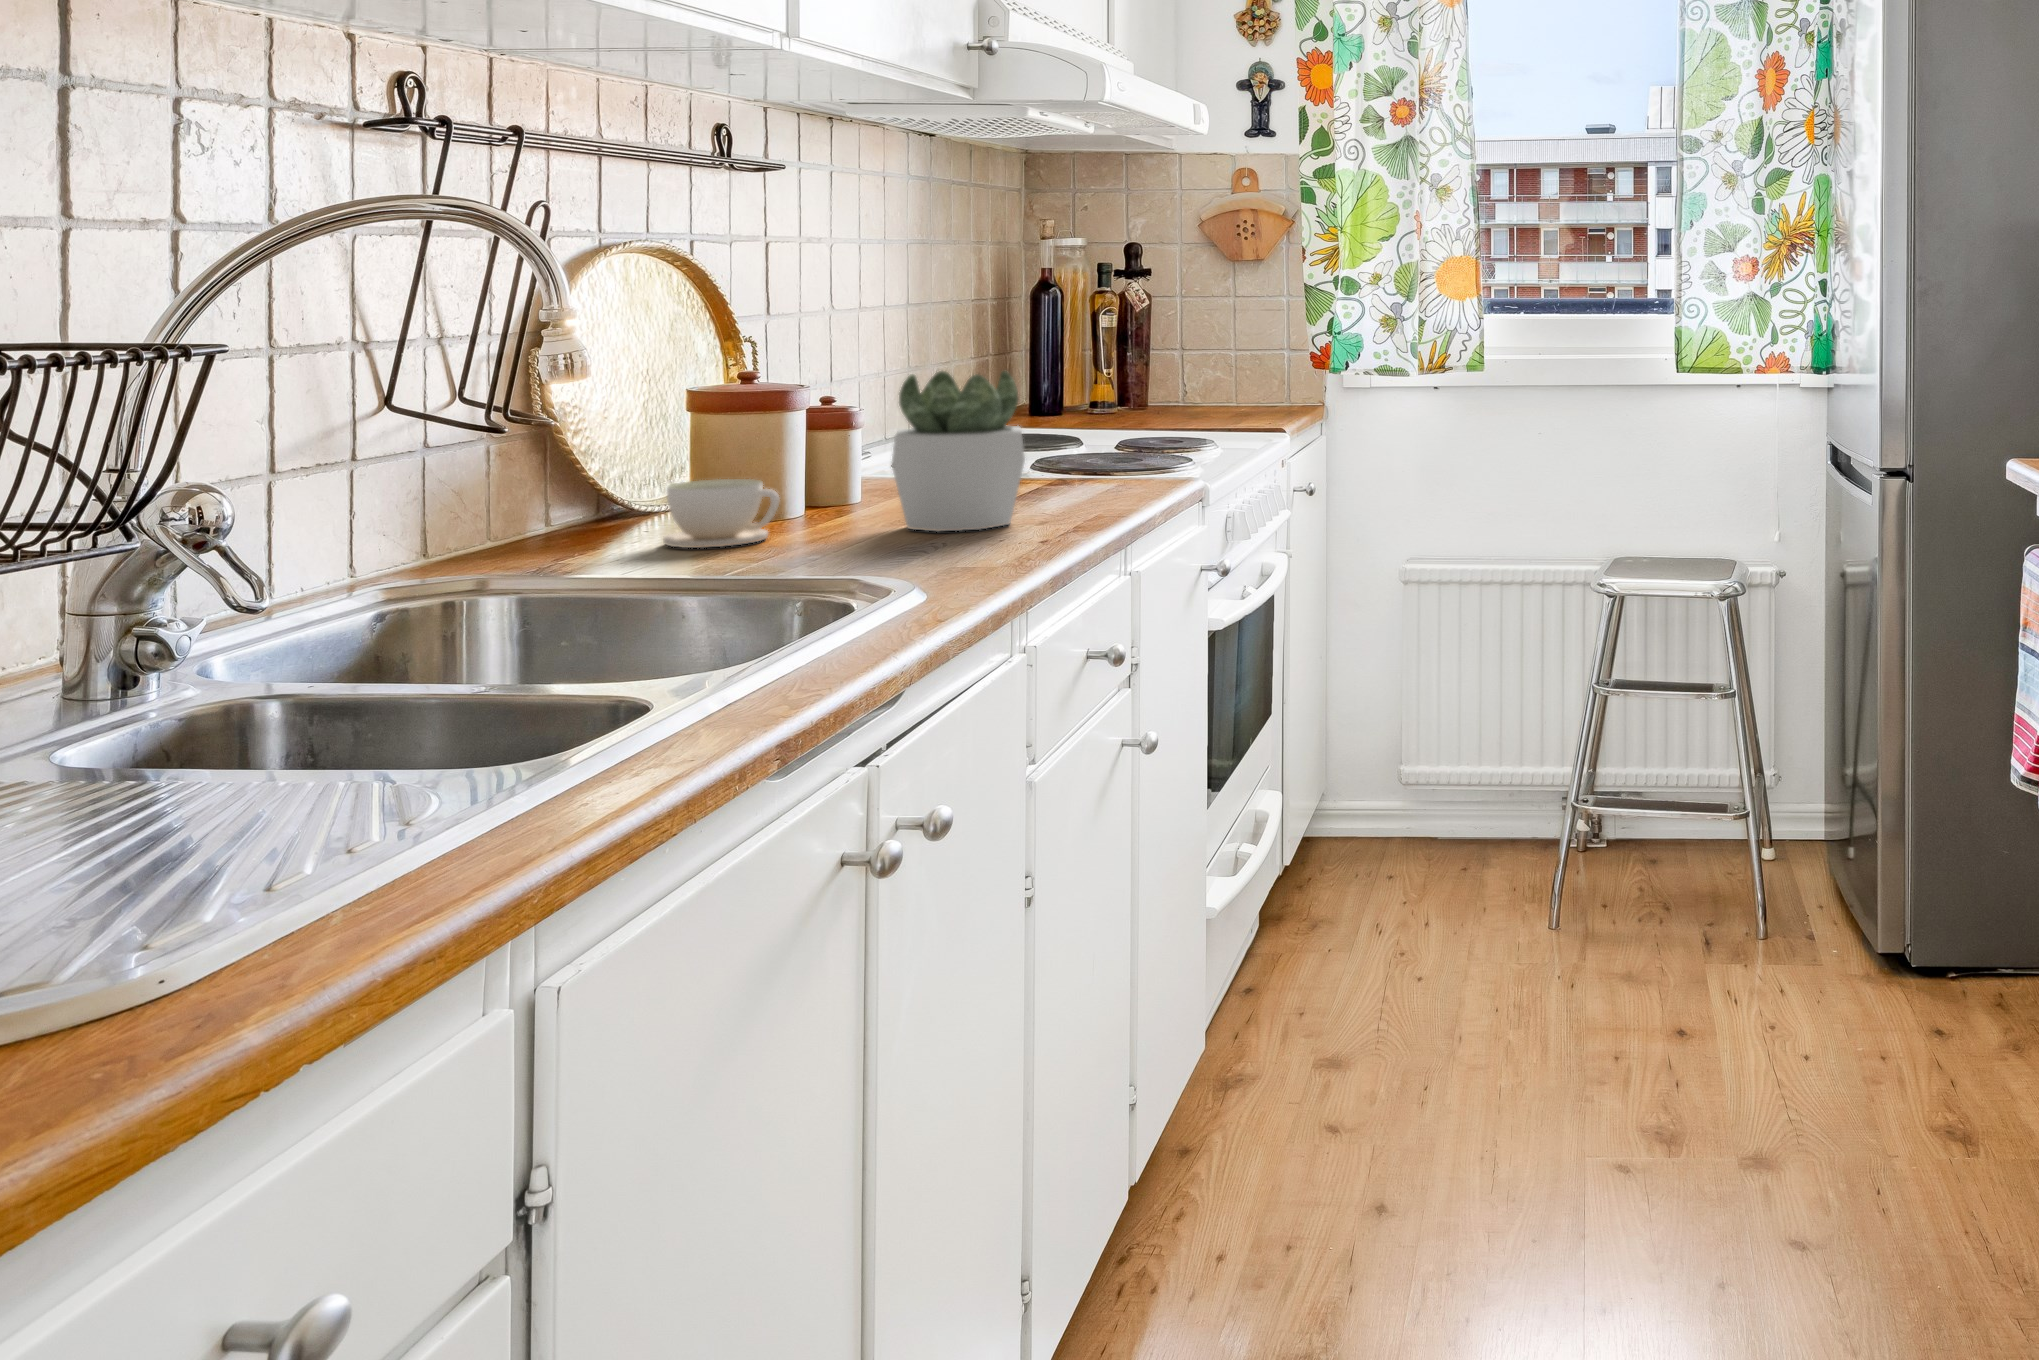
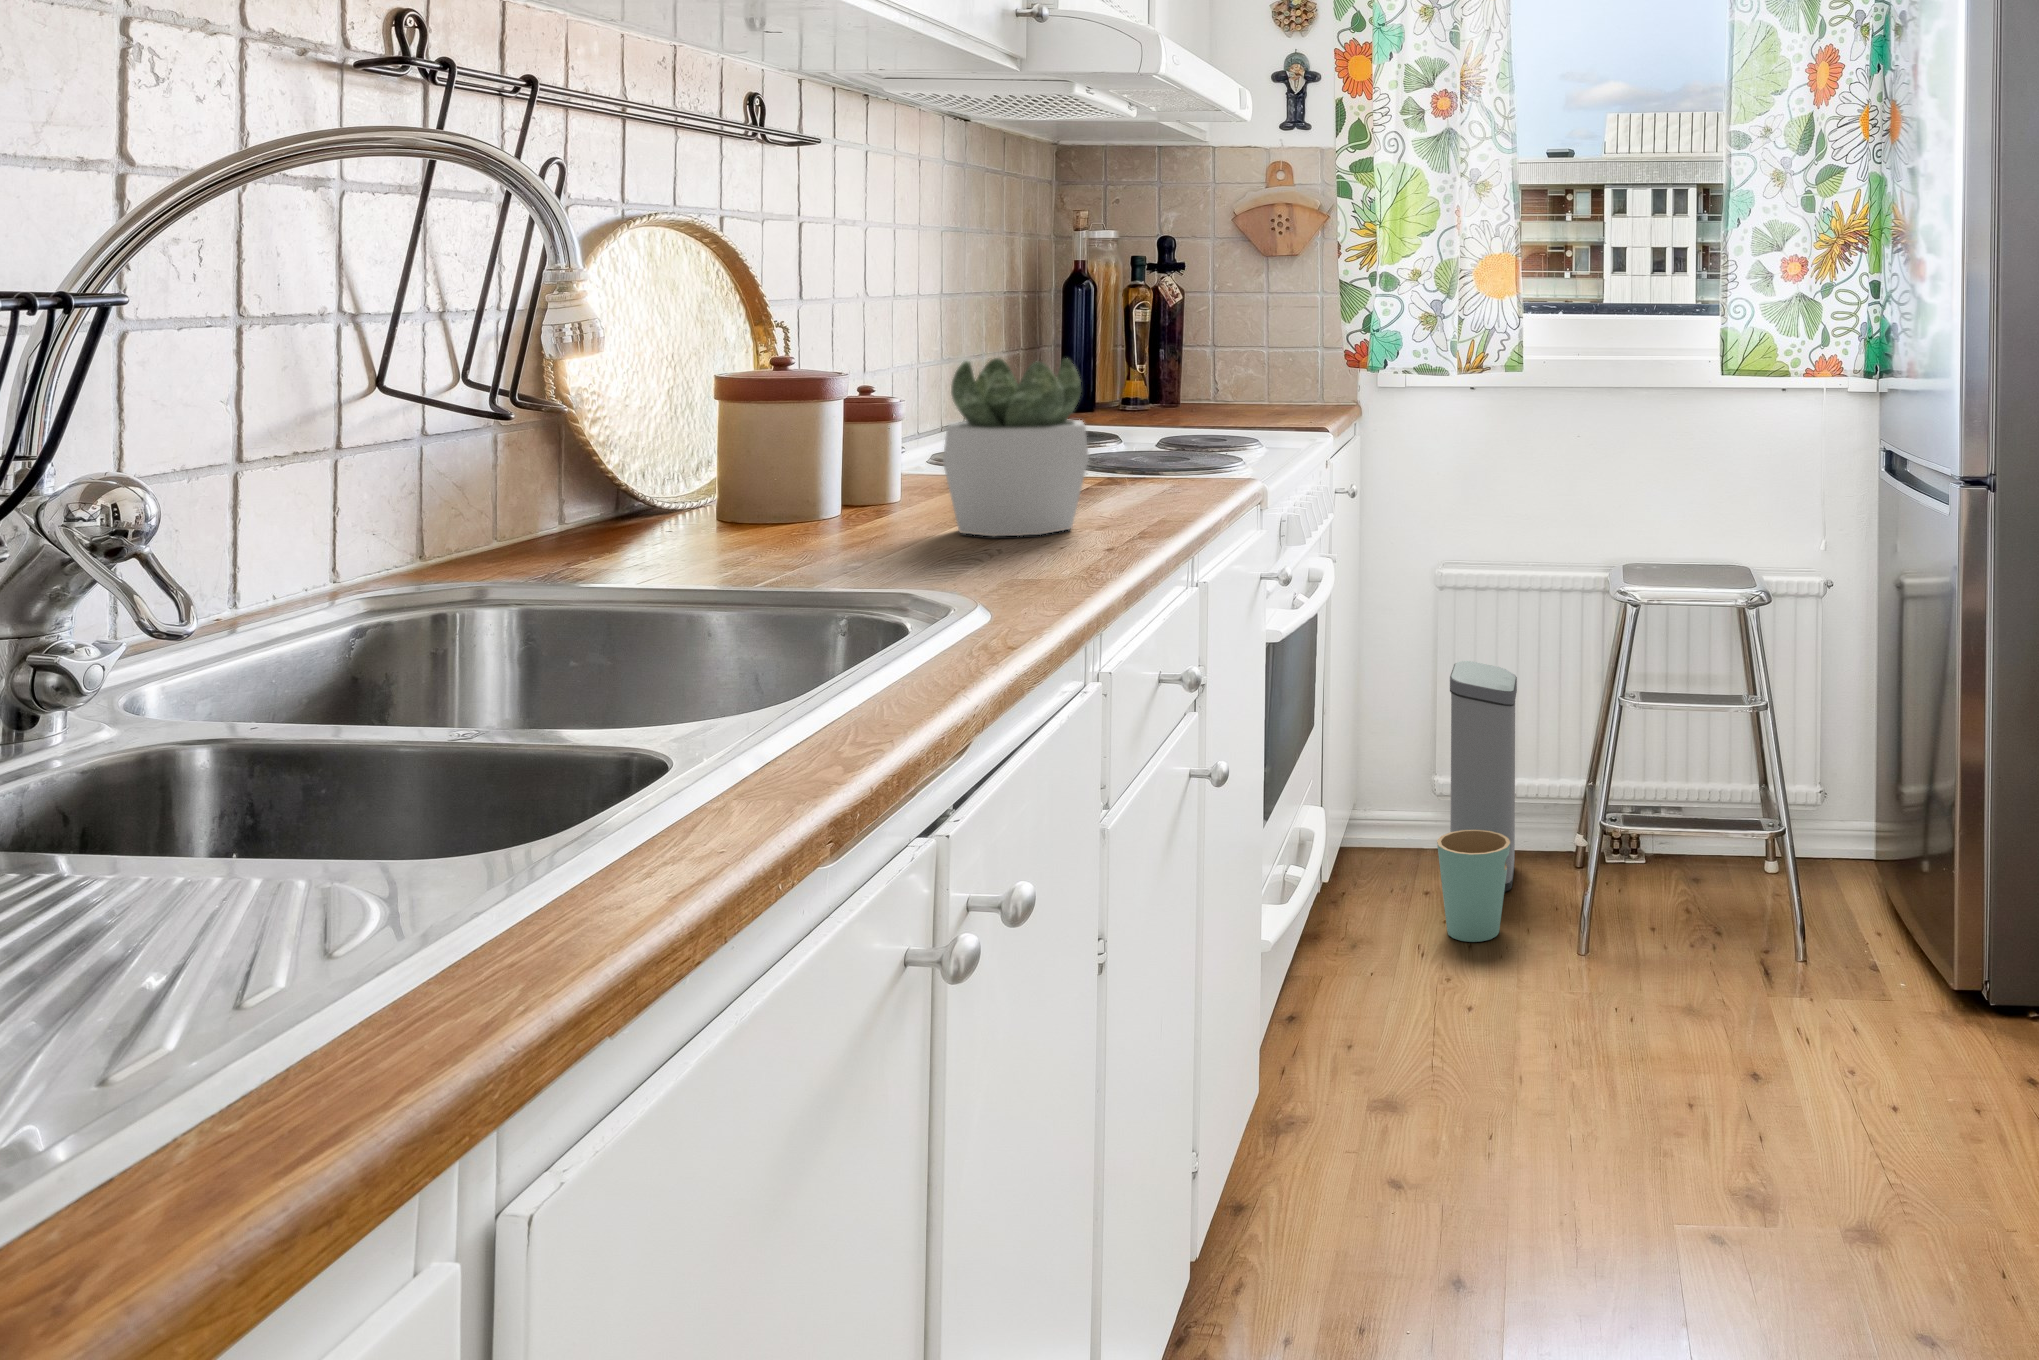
coffee cup: present [663,479,779,548] -> none [690,475,820,552]
trash can: none [1394,654,1478,921] -> present [1437,661,1517,942]

